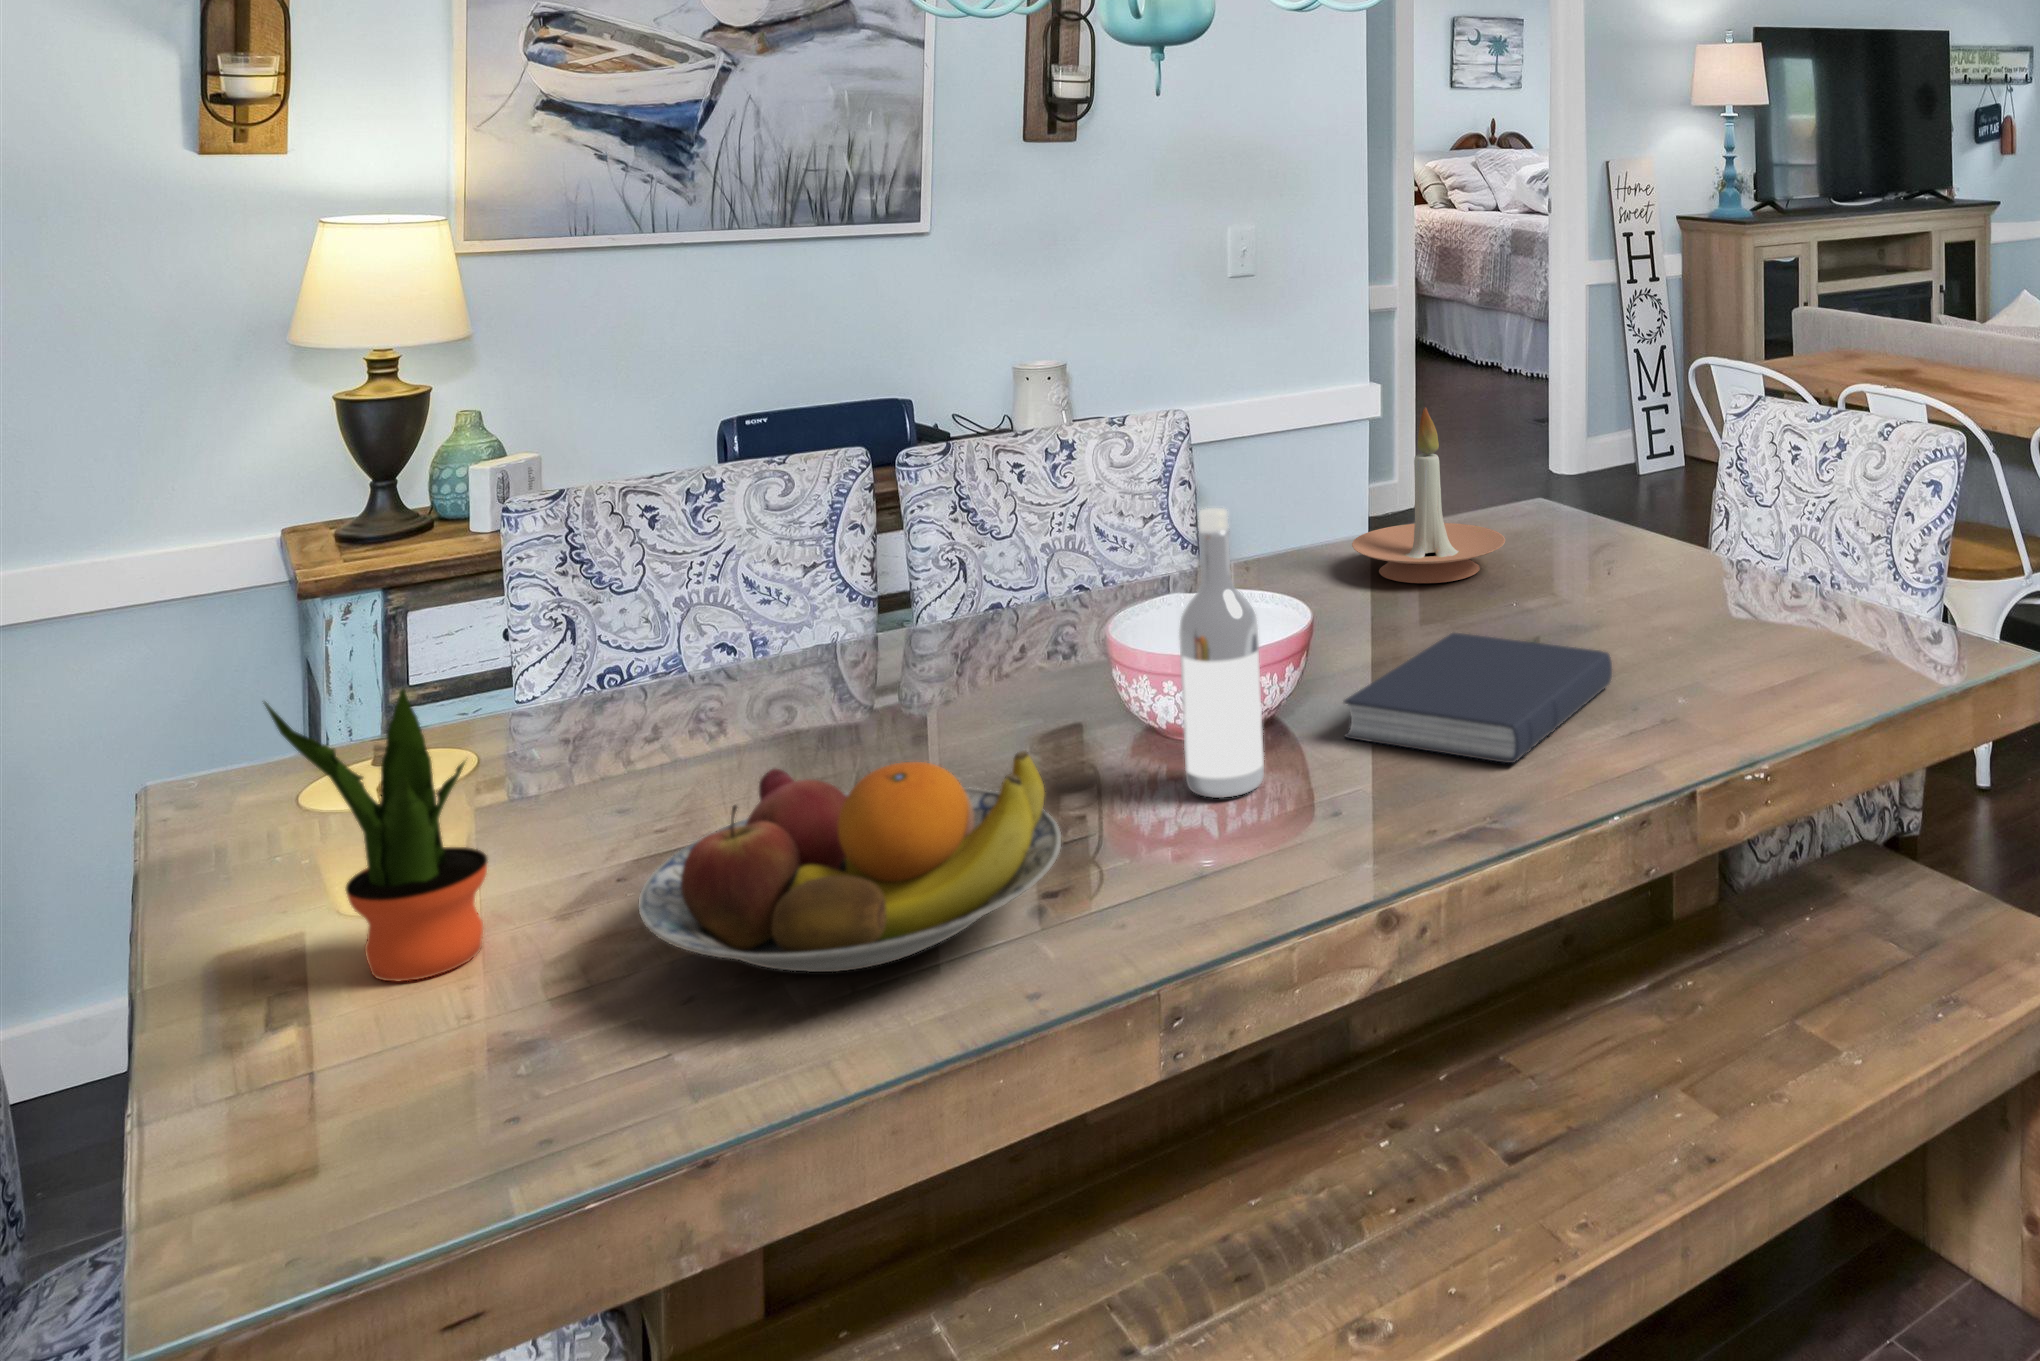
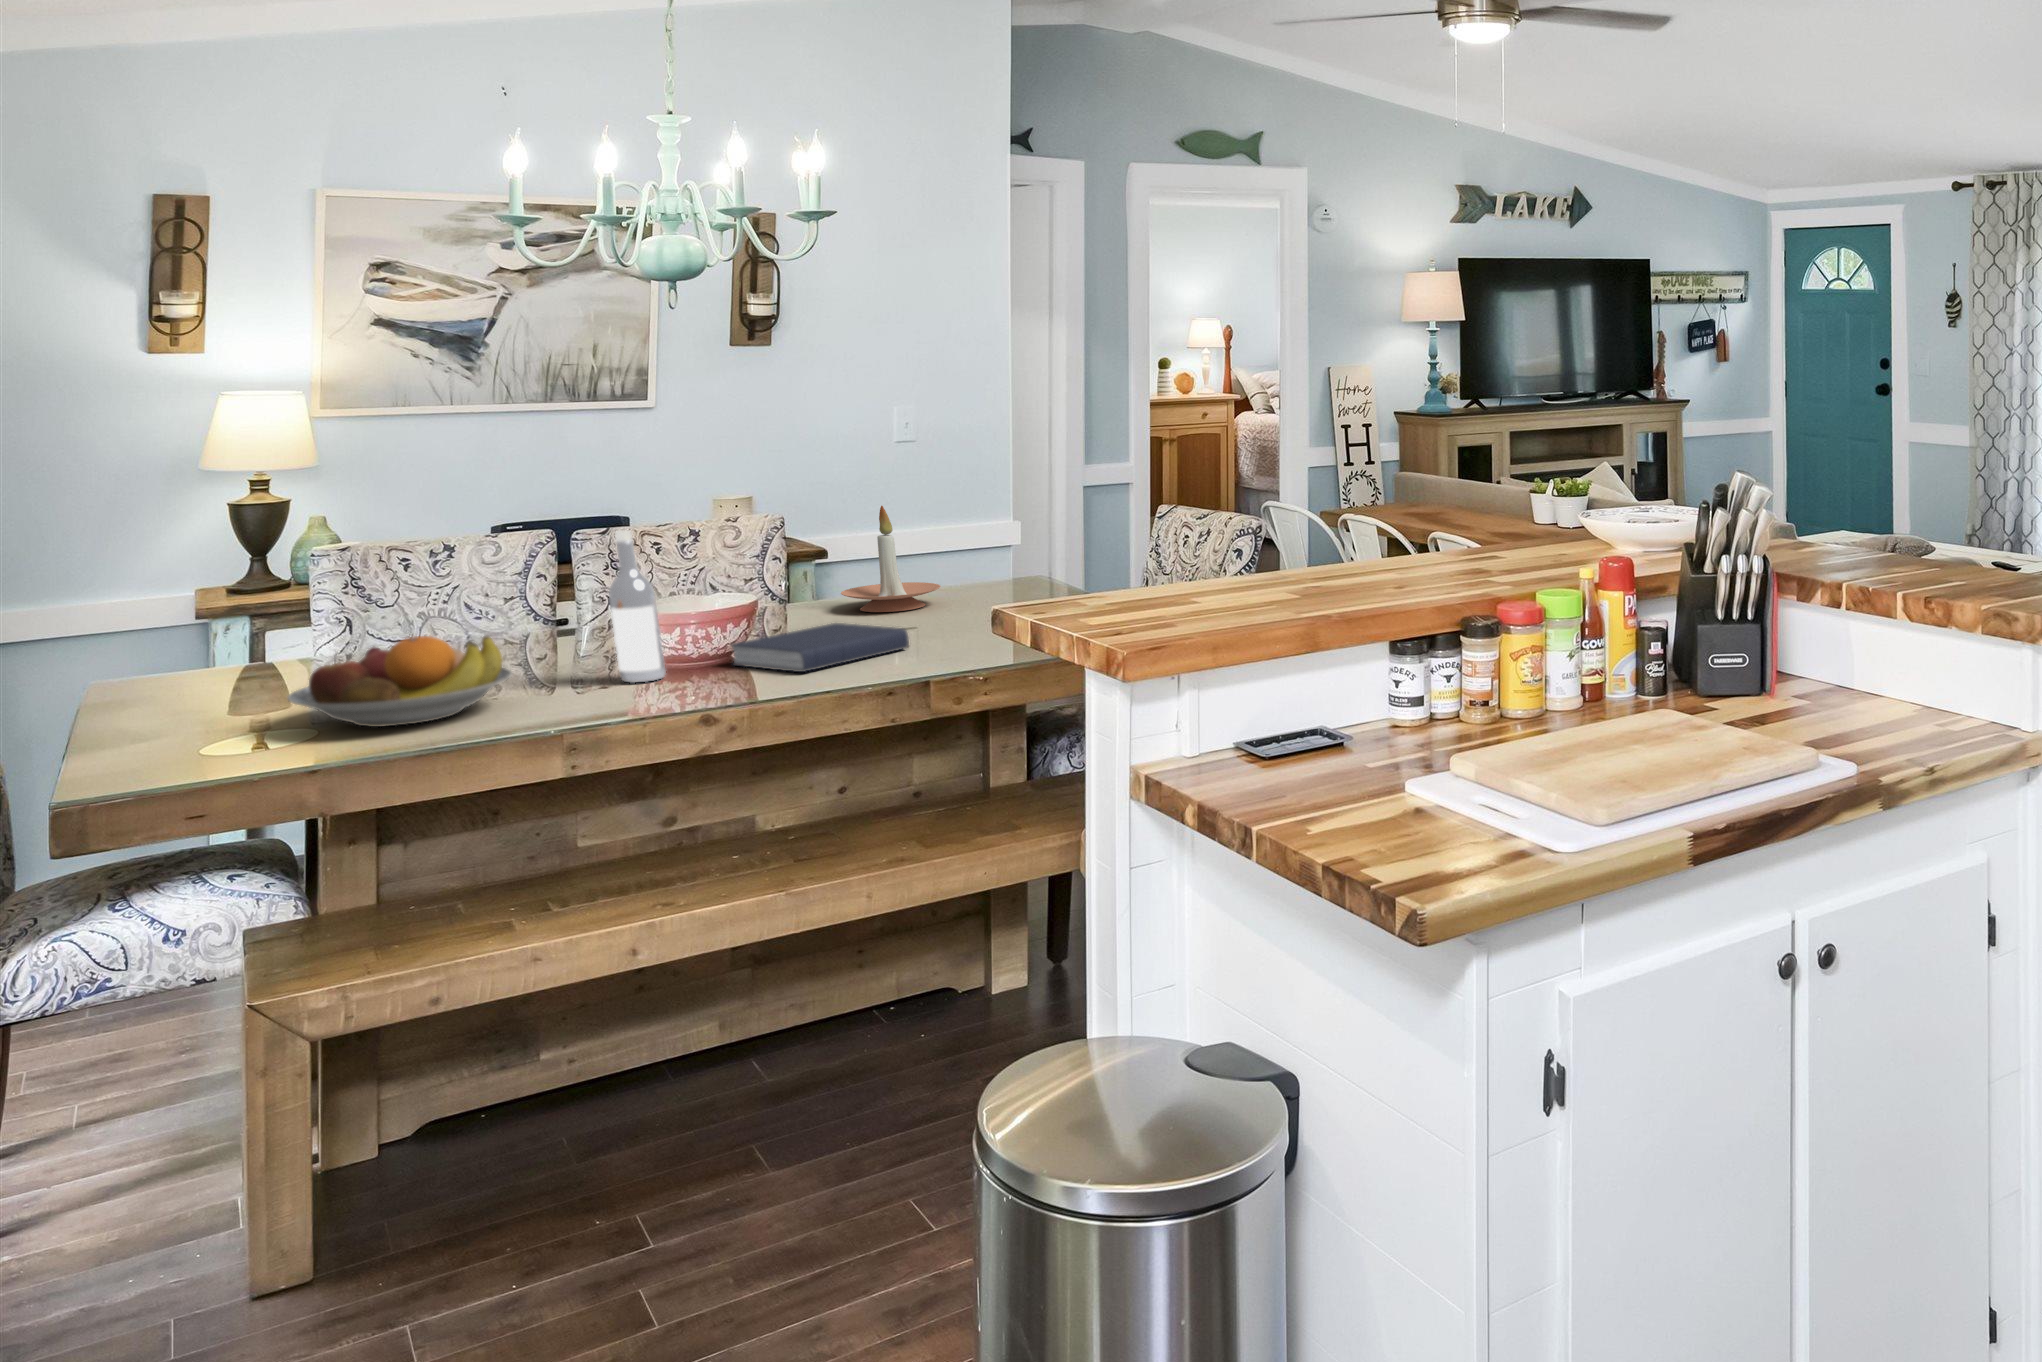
potted plant: present [264,687,488,981] -> none [108,593,228,729]

